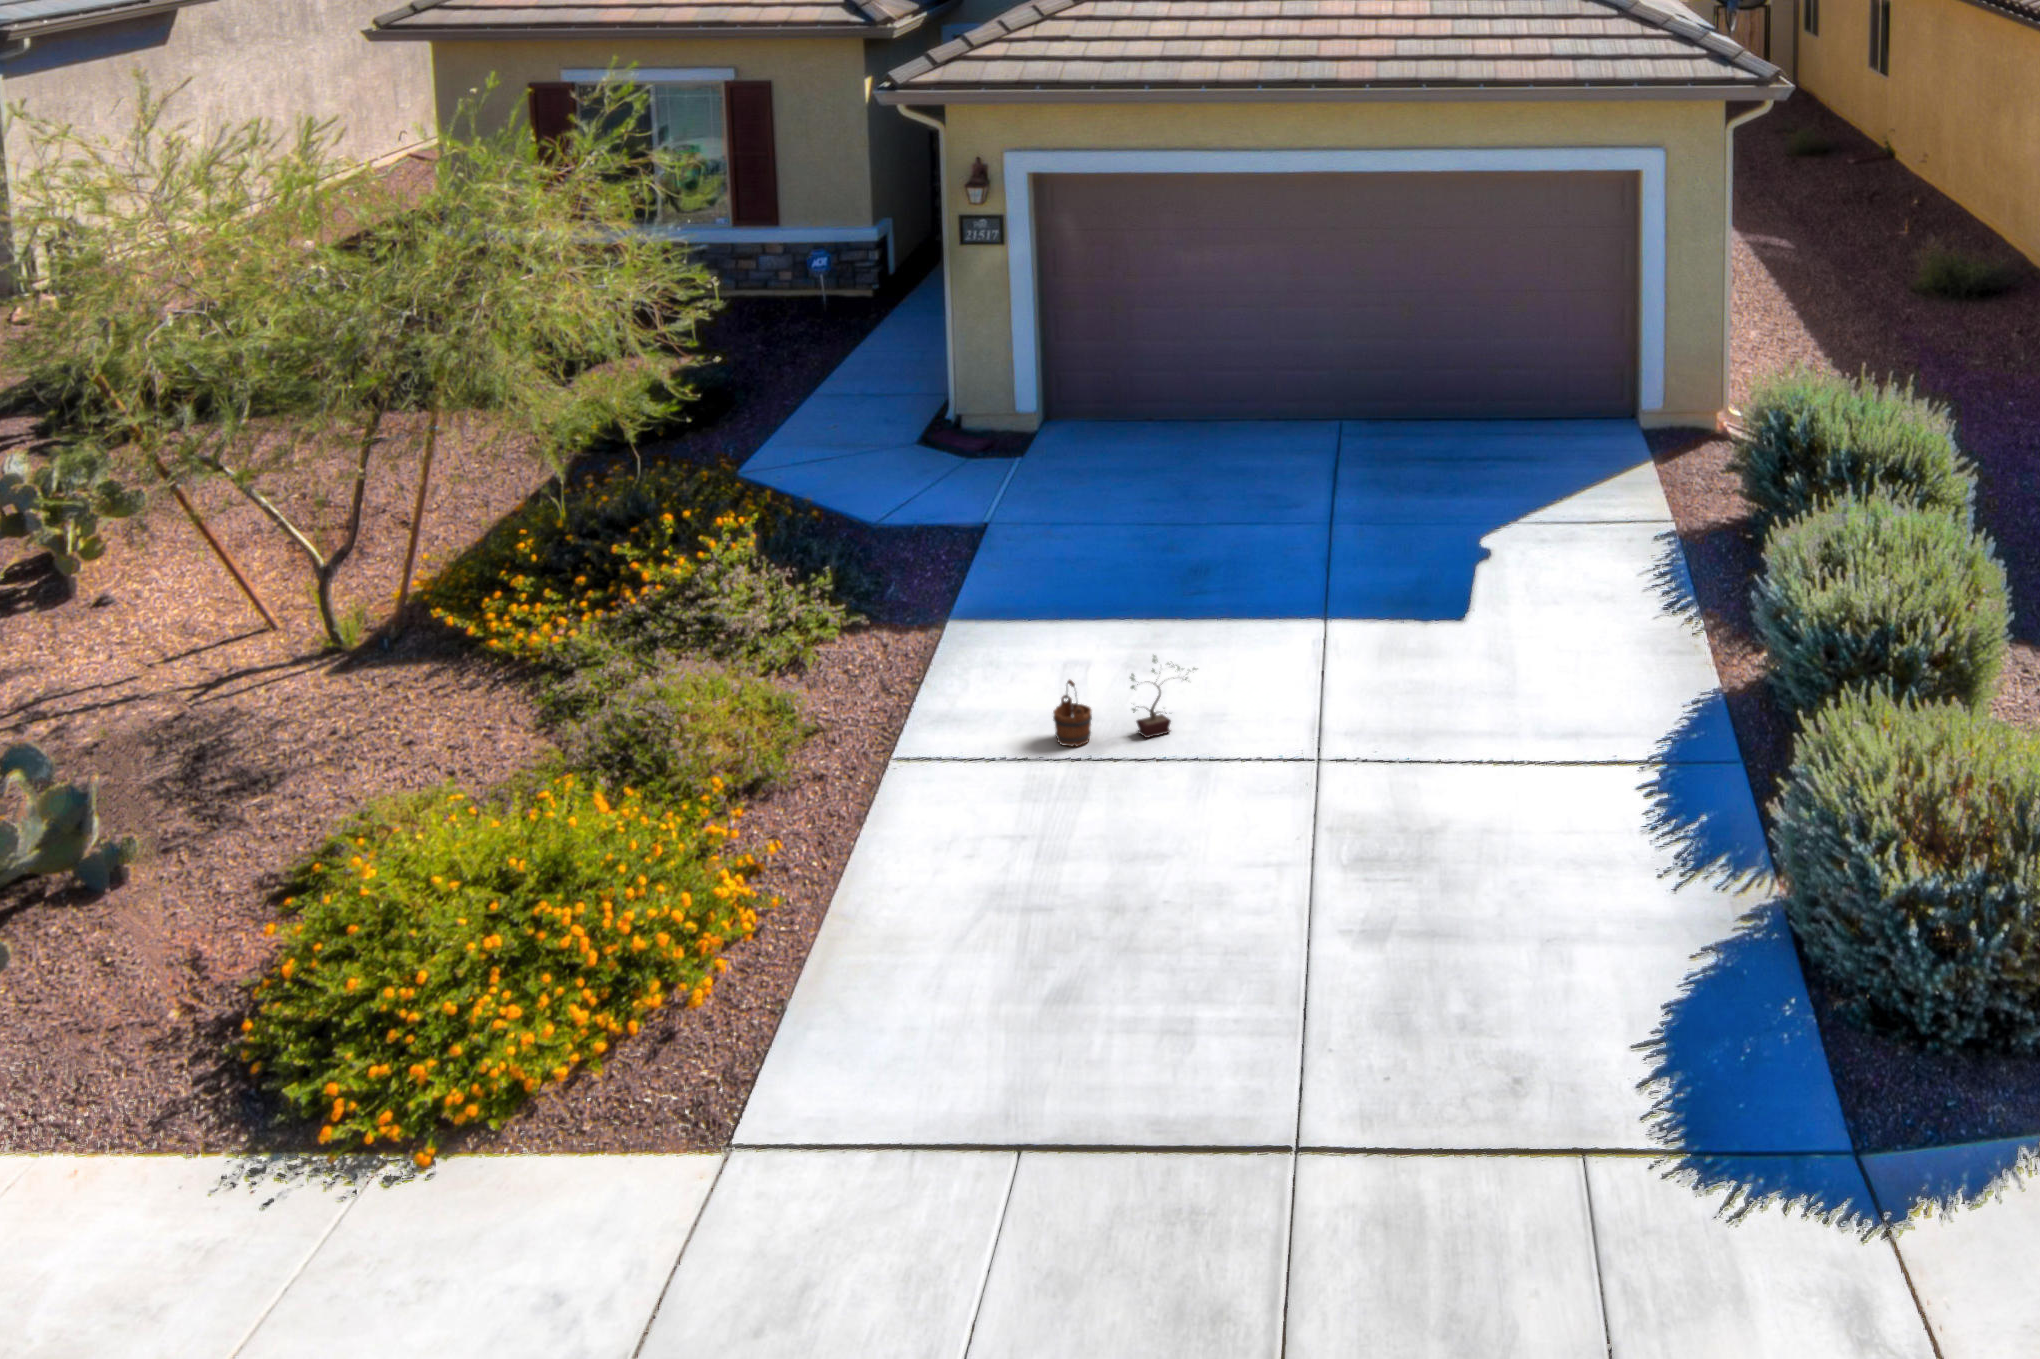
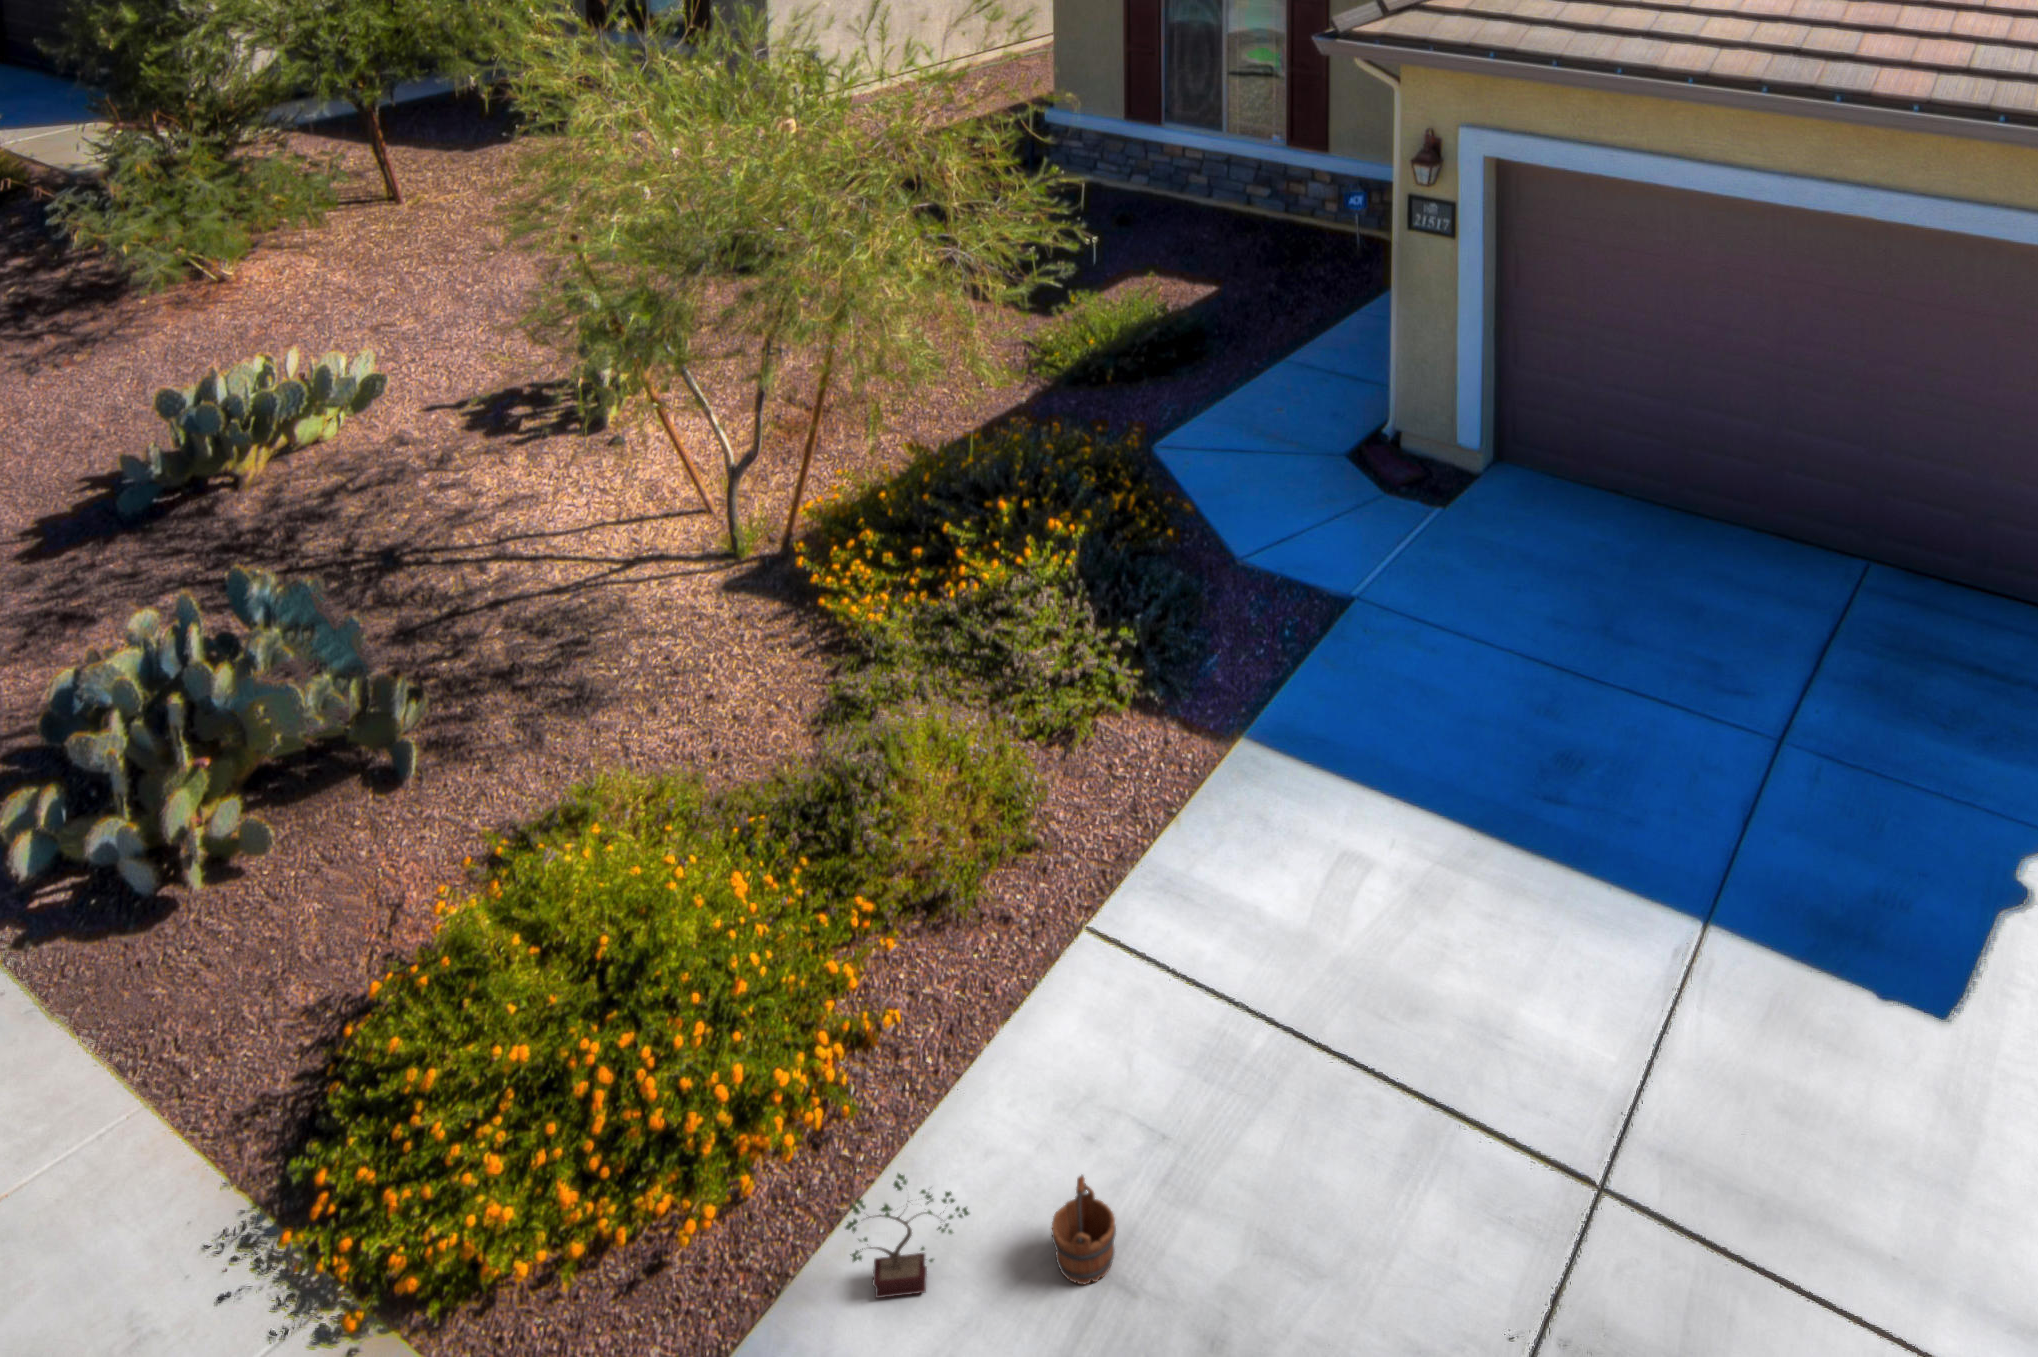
potted plant: present [1130,656,1195,738] -> present [845,1173,969,1298]

